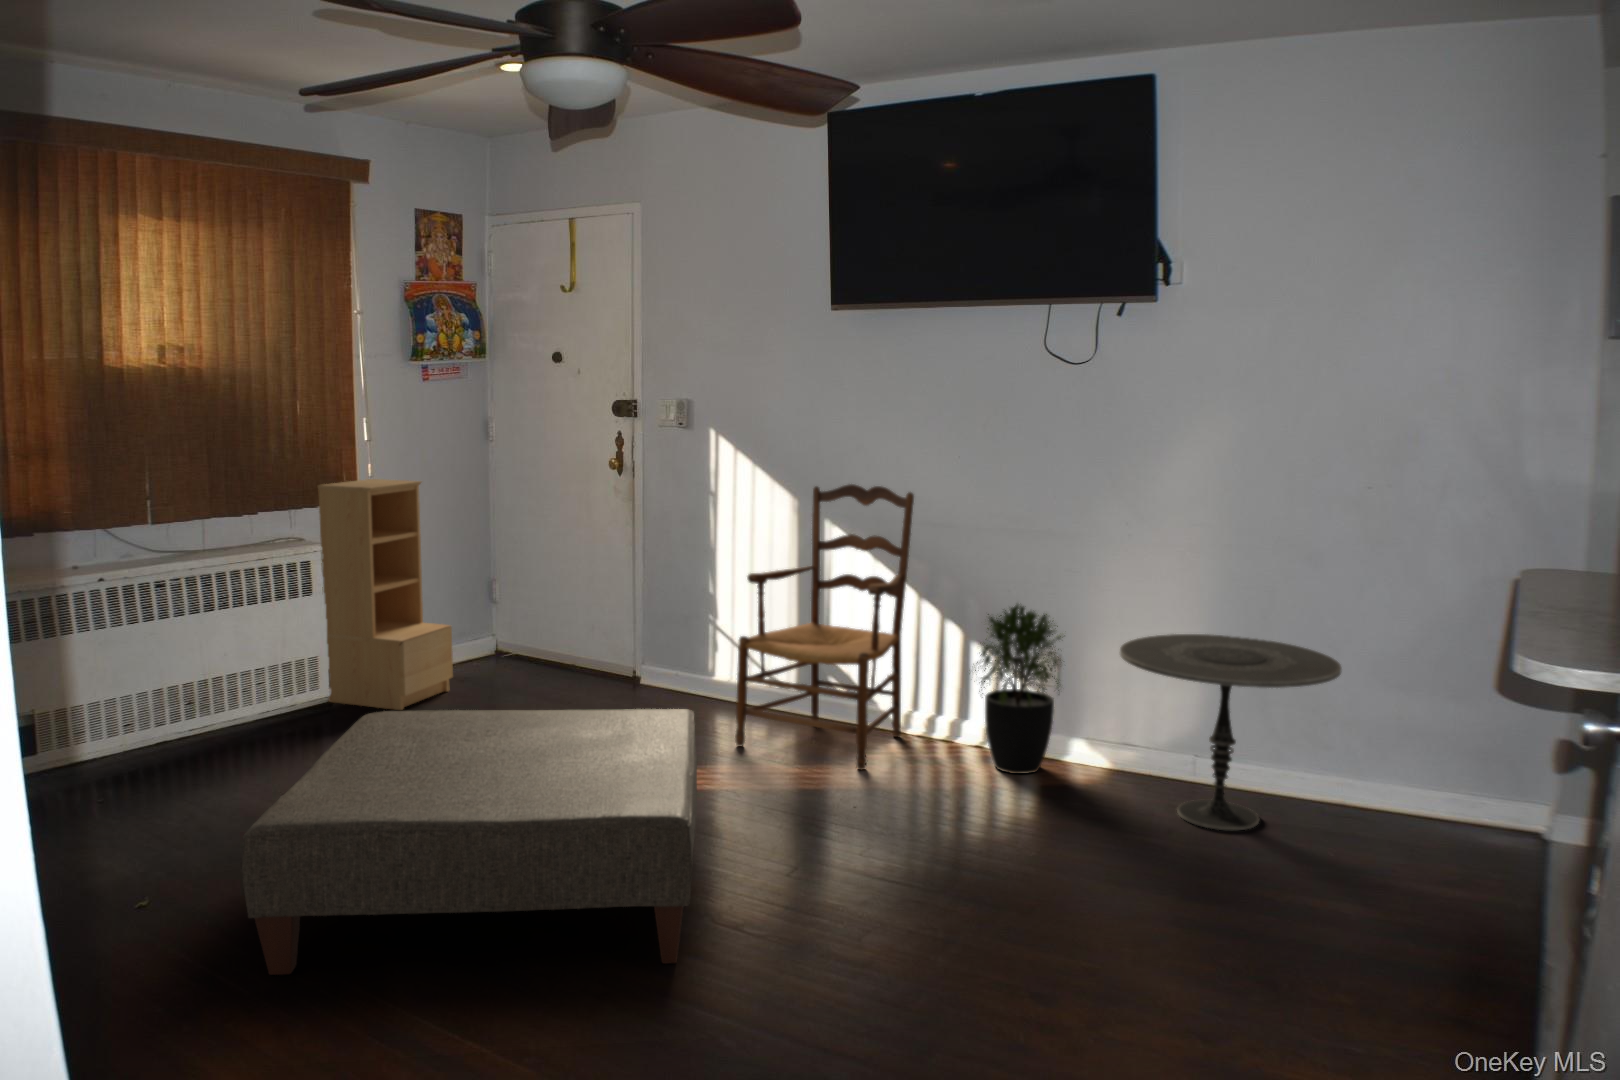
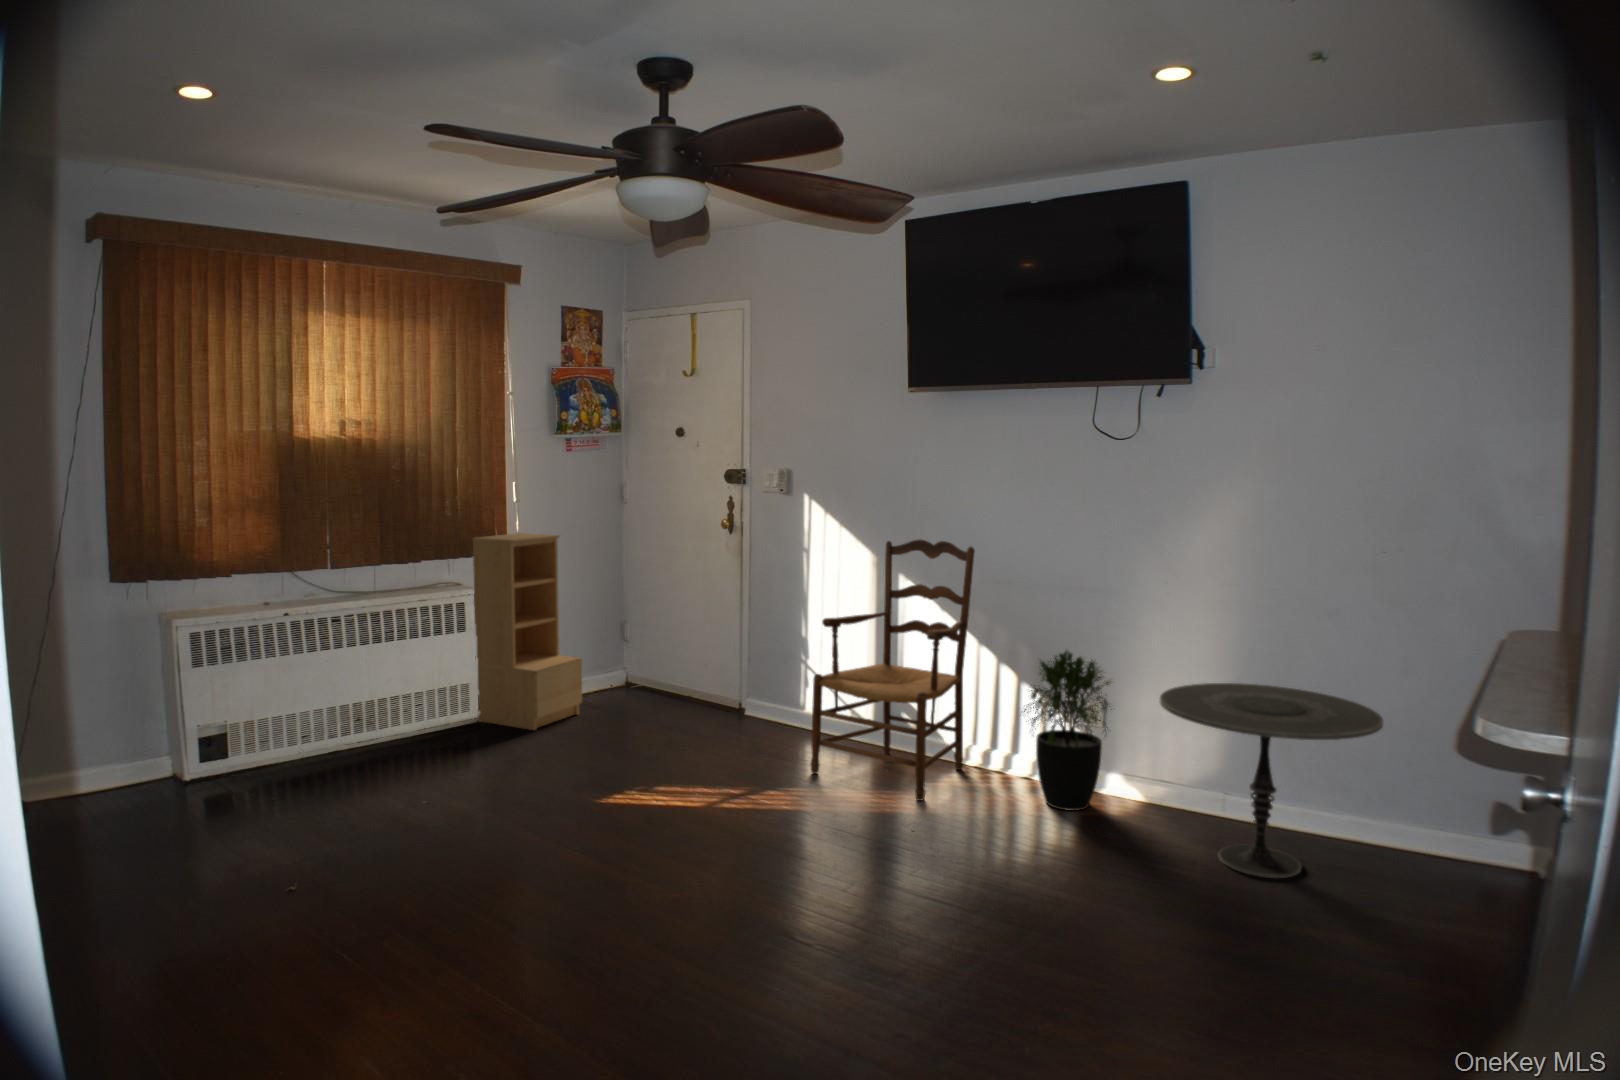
ottoman: present [242,709,697,975] -> none [319,735,758,987]

